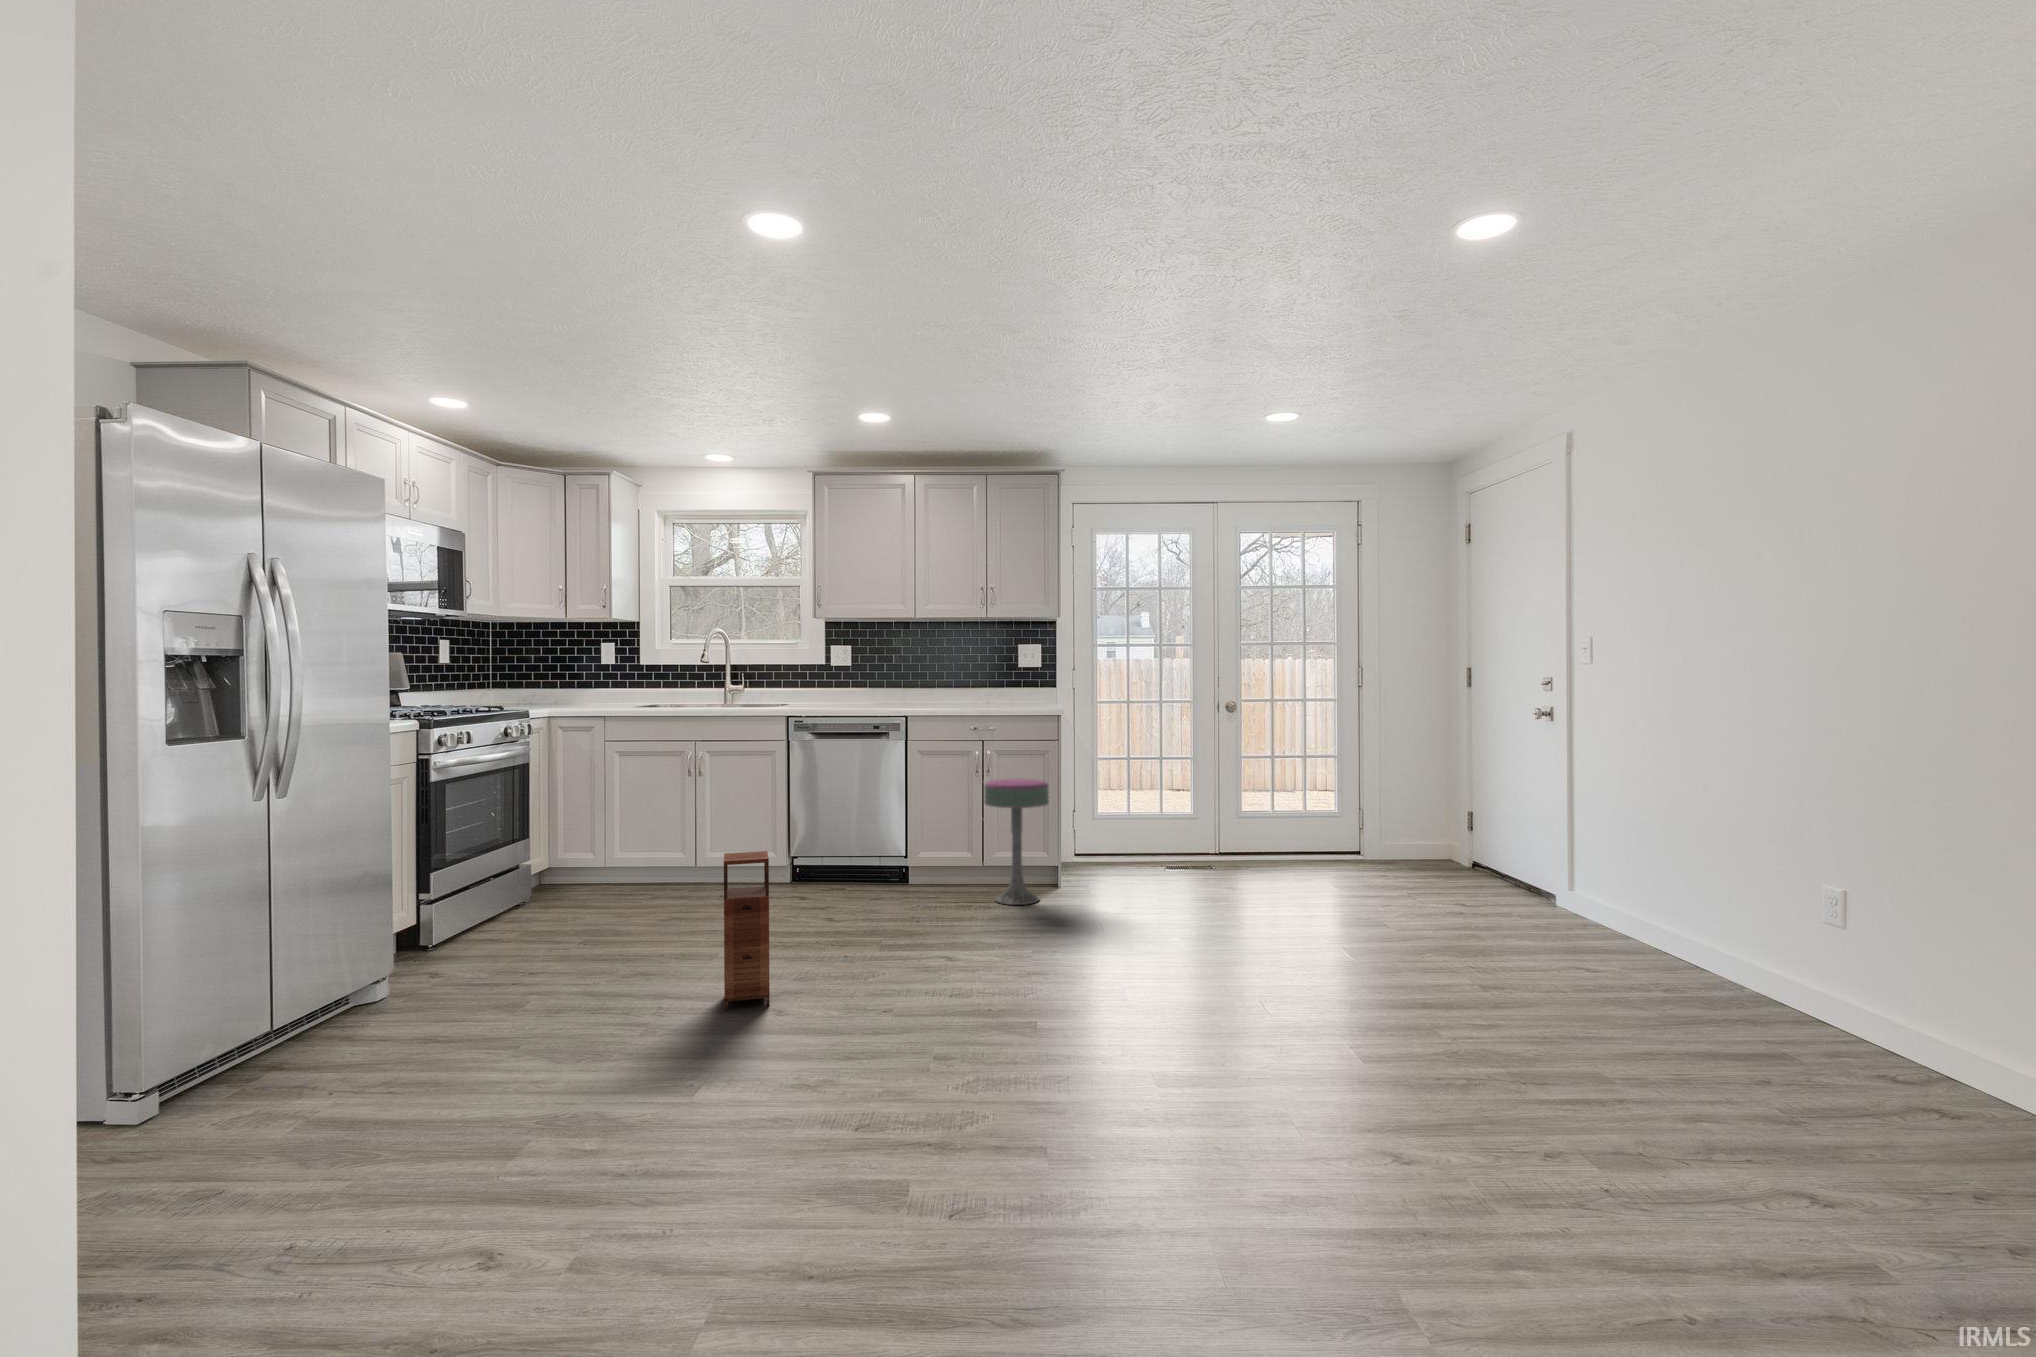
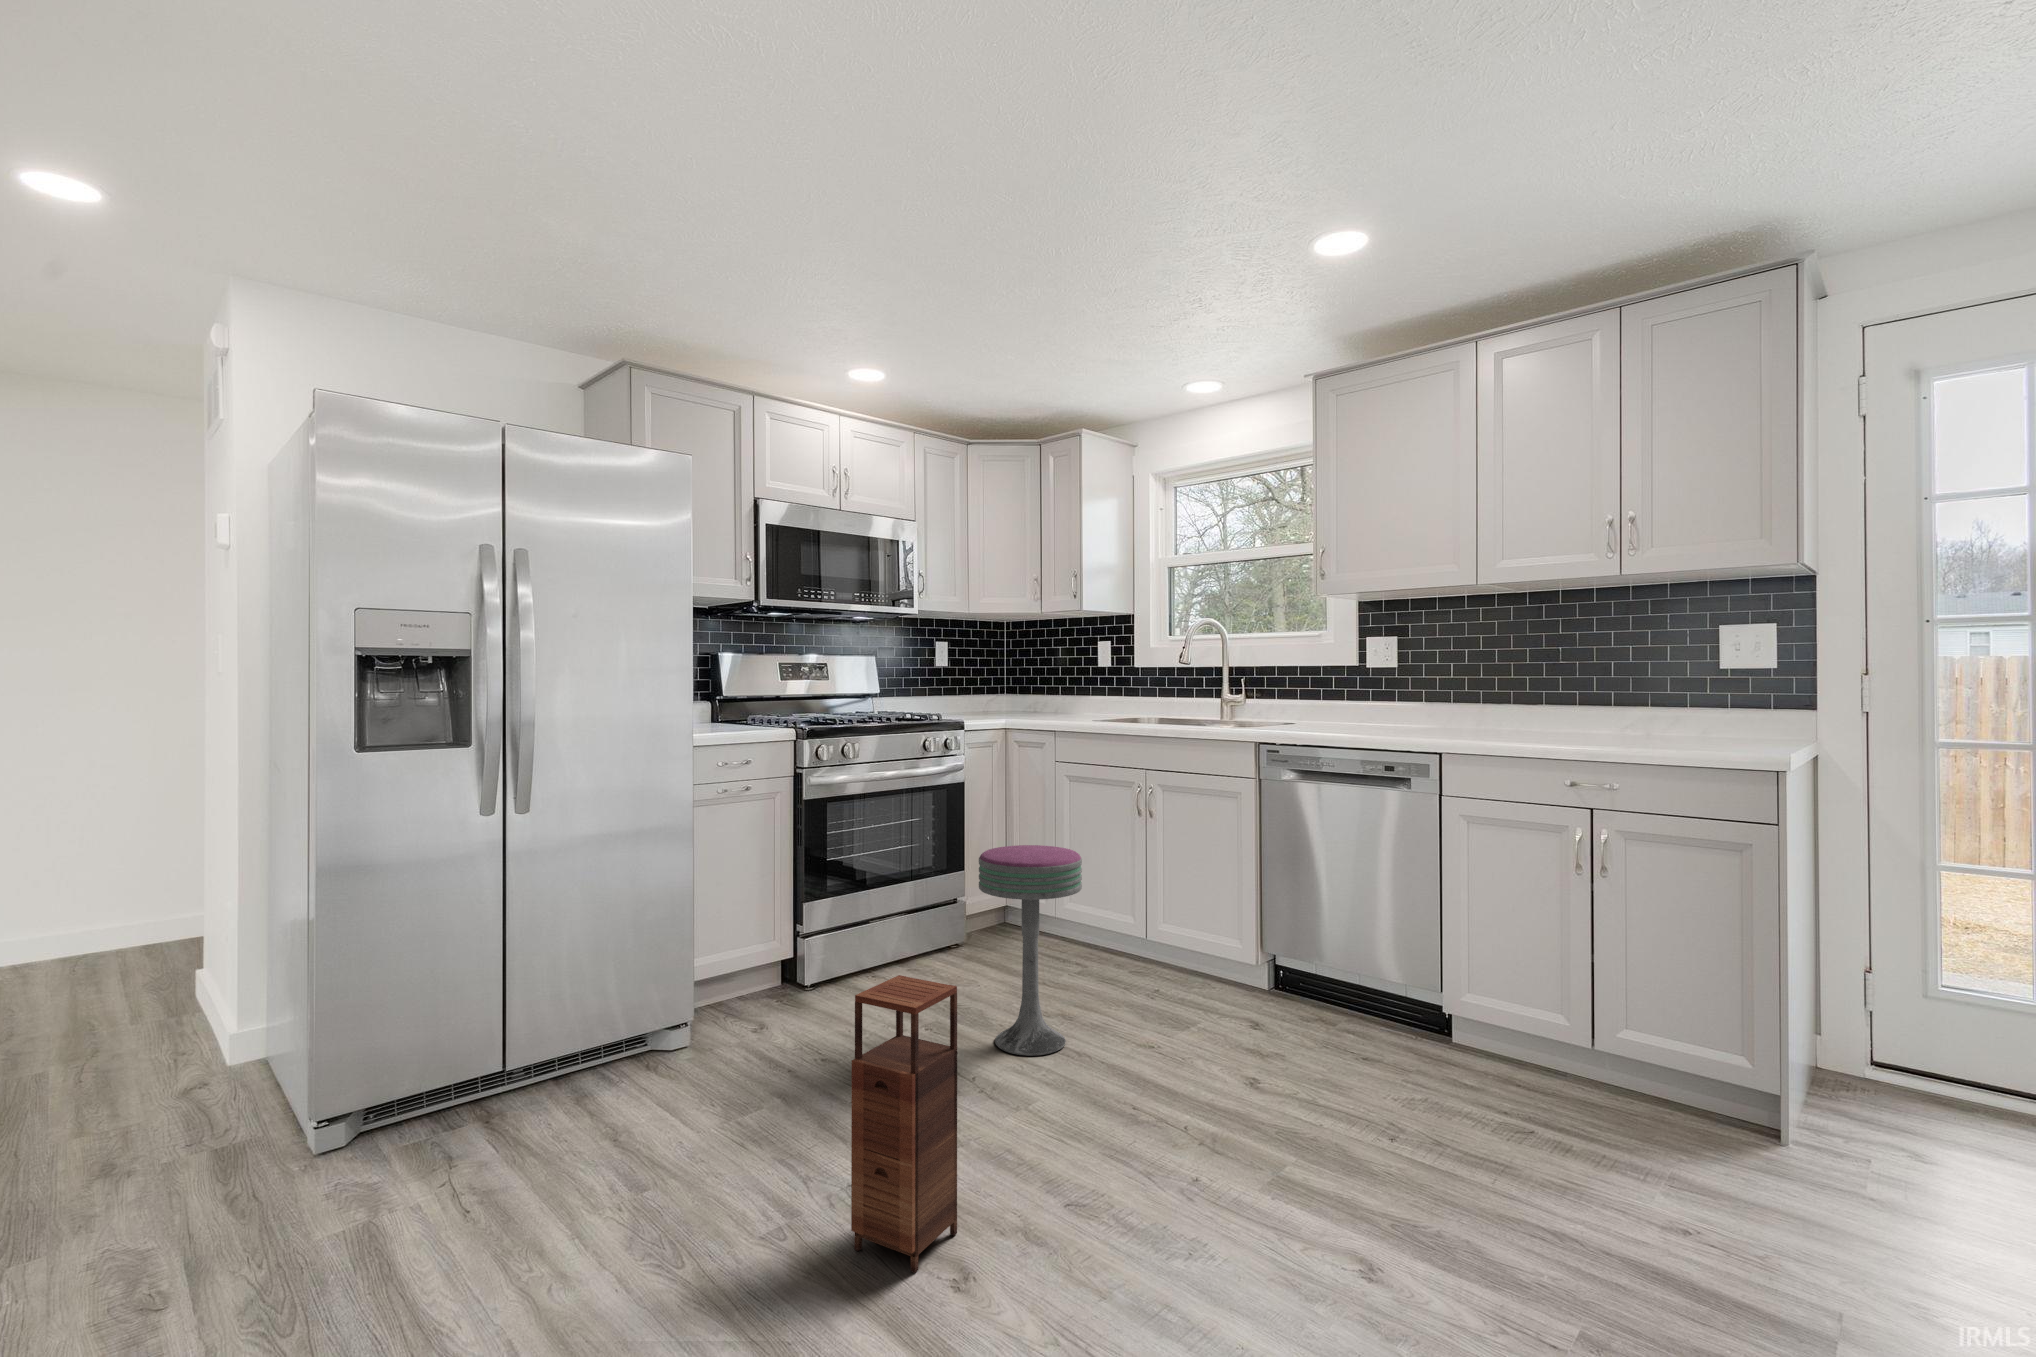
bar stool: present [984,779,1049,905] -> present [979,845,1082,1056]

